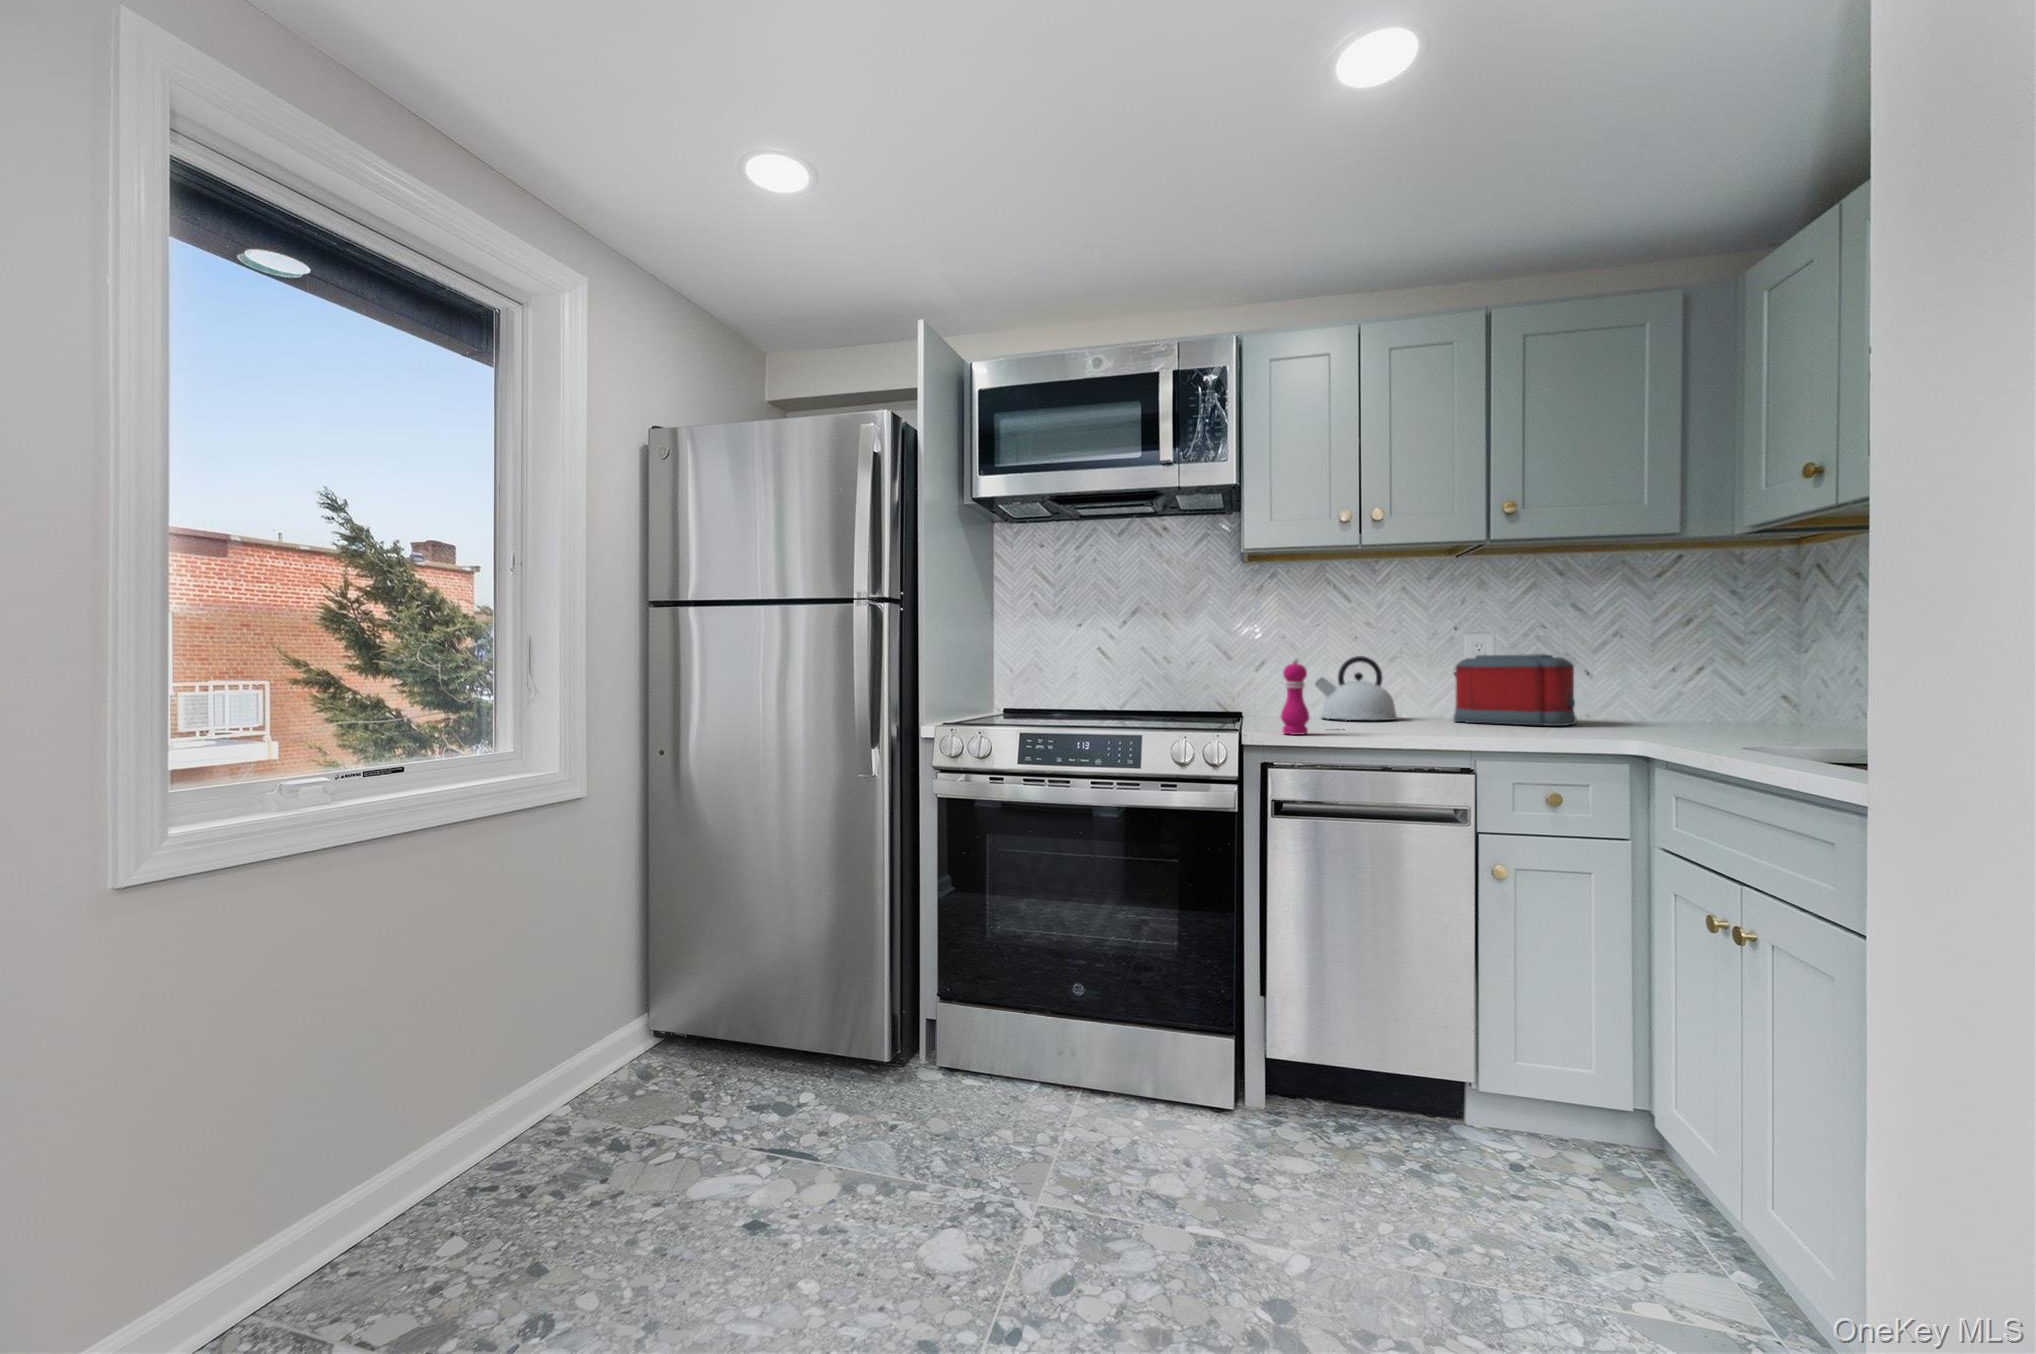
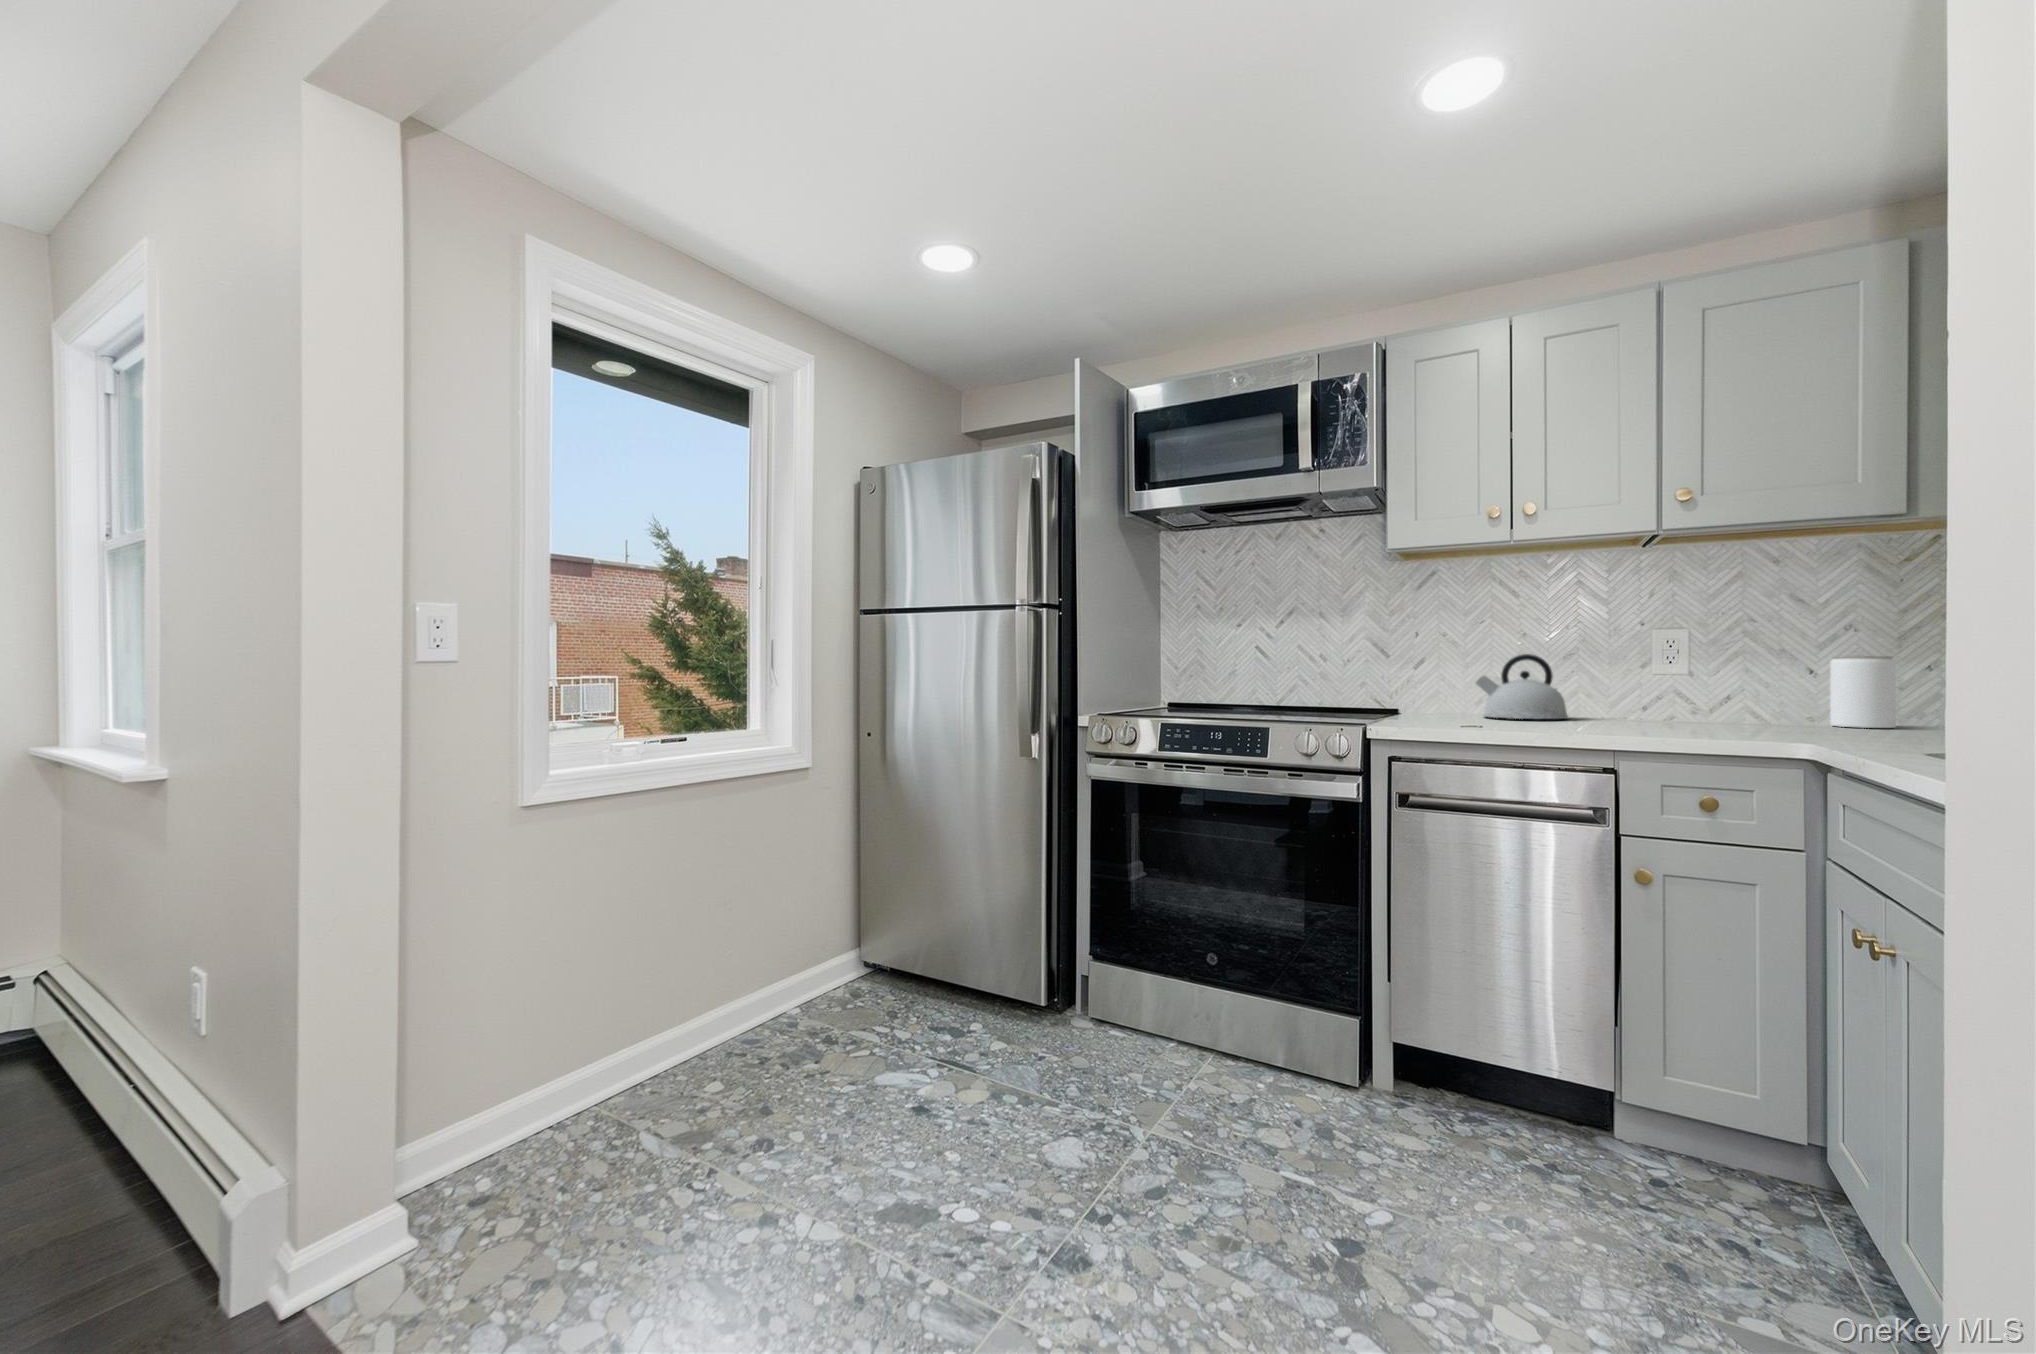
toaster: present [1453,654,1576,726] -> none [1631,651,1781,728]
pepper mill: present [1281,658,1309,735] -> none [1414,656,1444,730]
jar: none [1610,660,1661,724] -> present [1830,657,1896,728]

